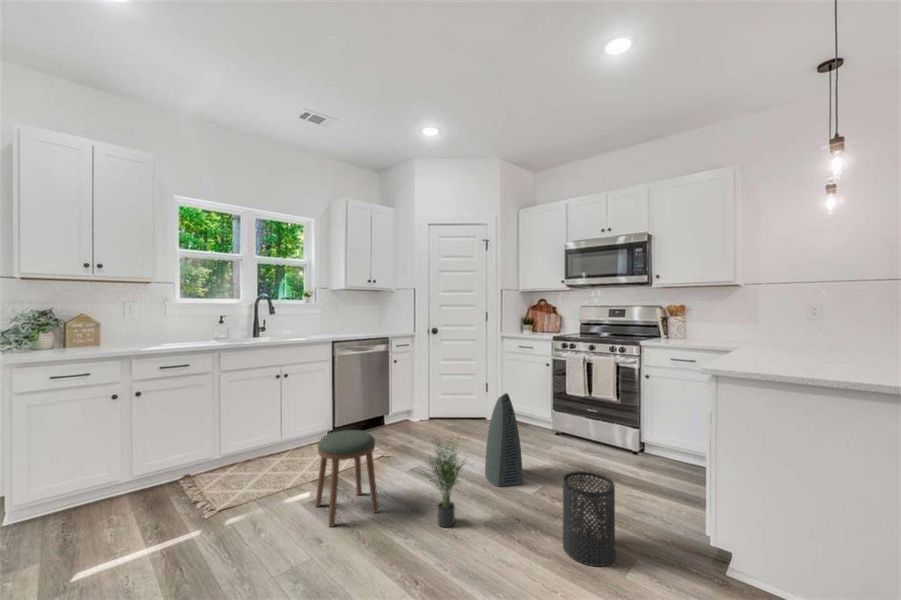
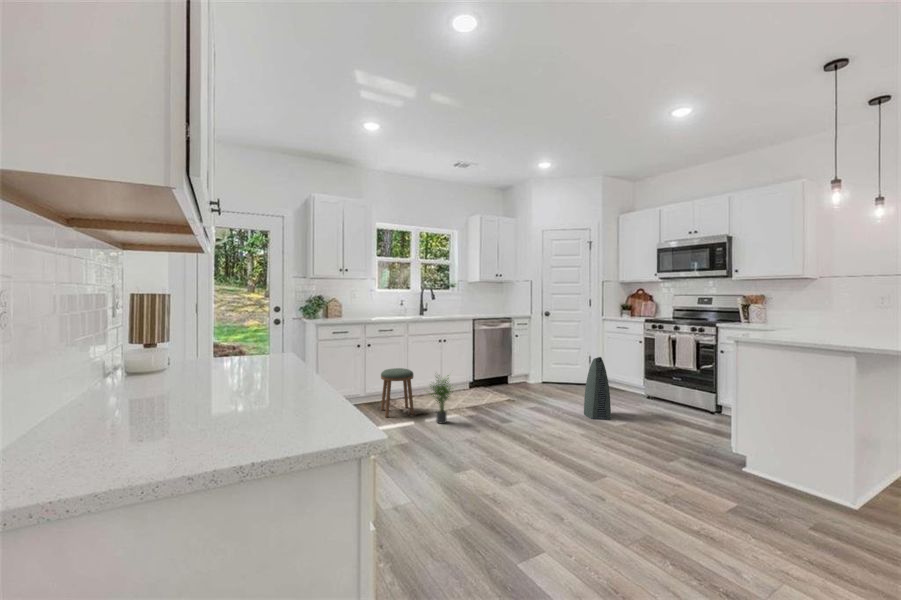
stool: present [316,430,378,527] -> present [381,368,414,417]
potted plant: present [424,445,466,527] -> present [430,375,451,424]
trash can: present [563,471,615,566] -> none [630,401,665,454]

